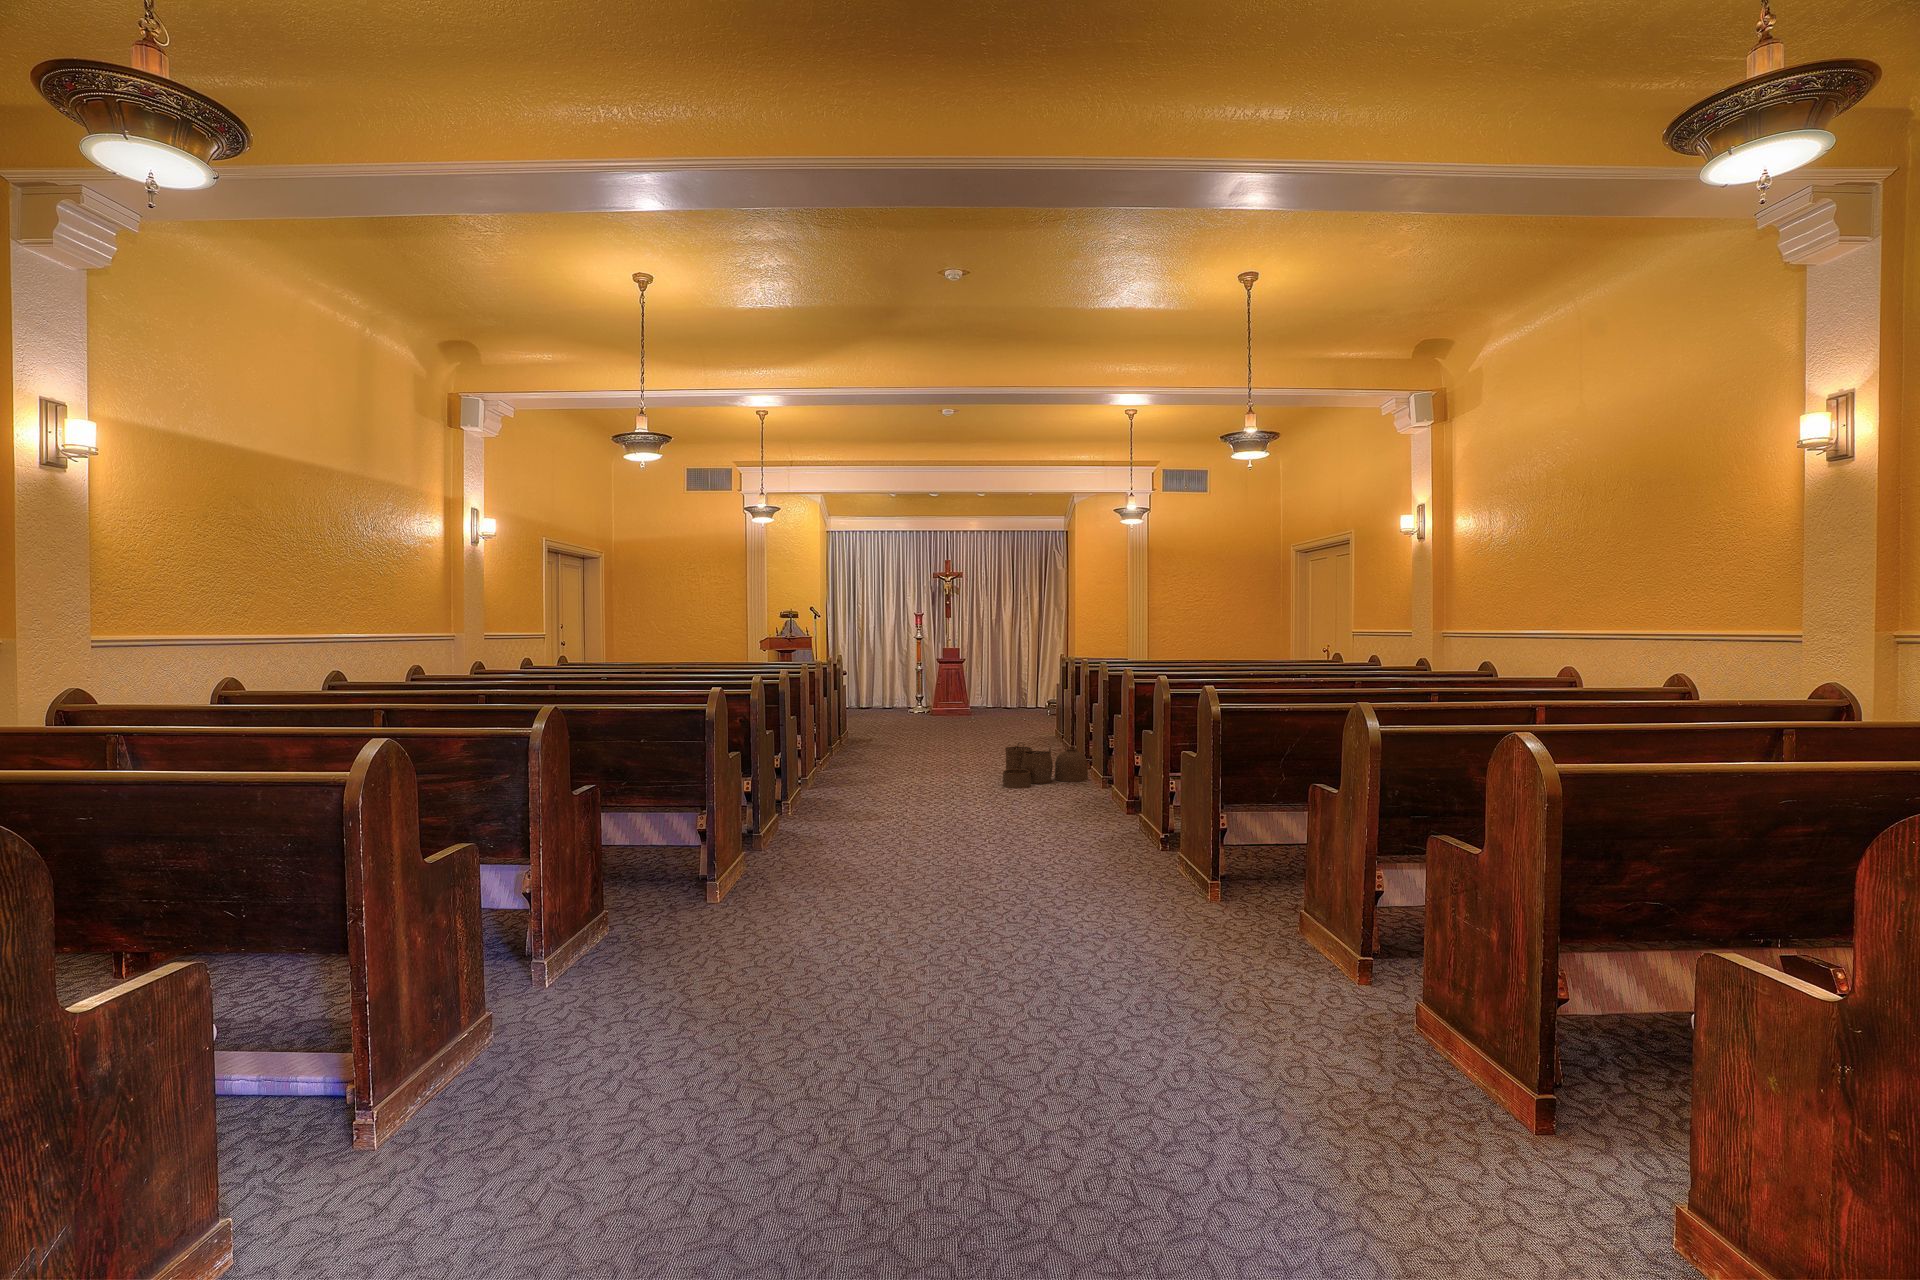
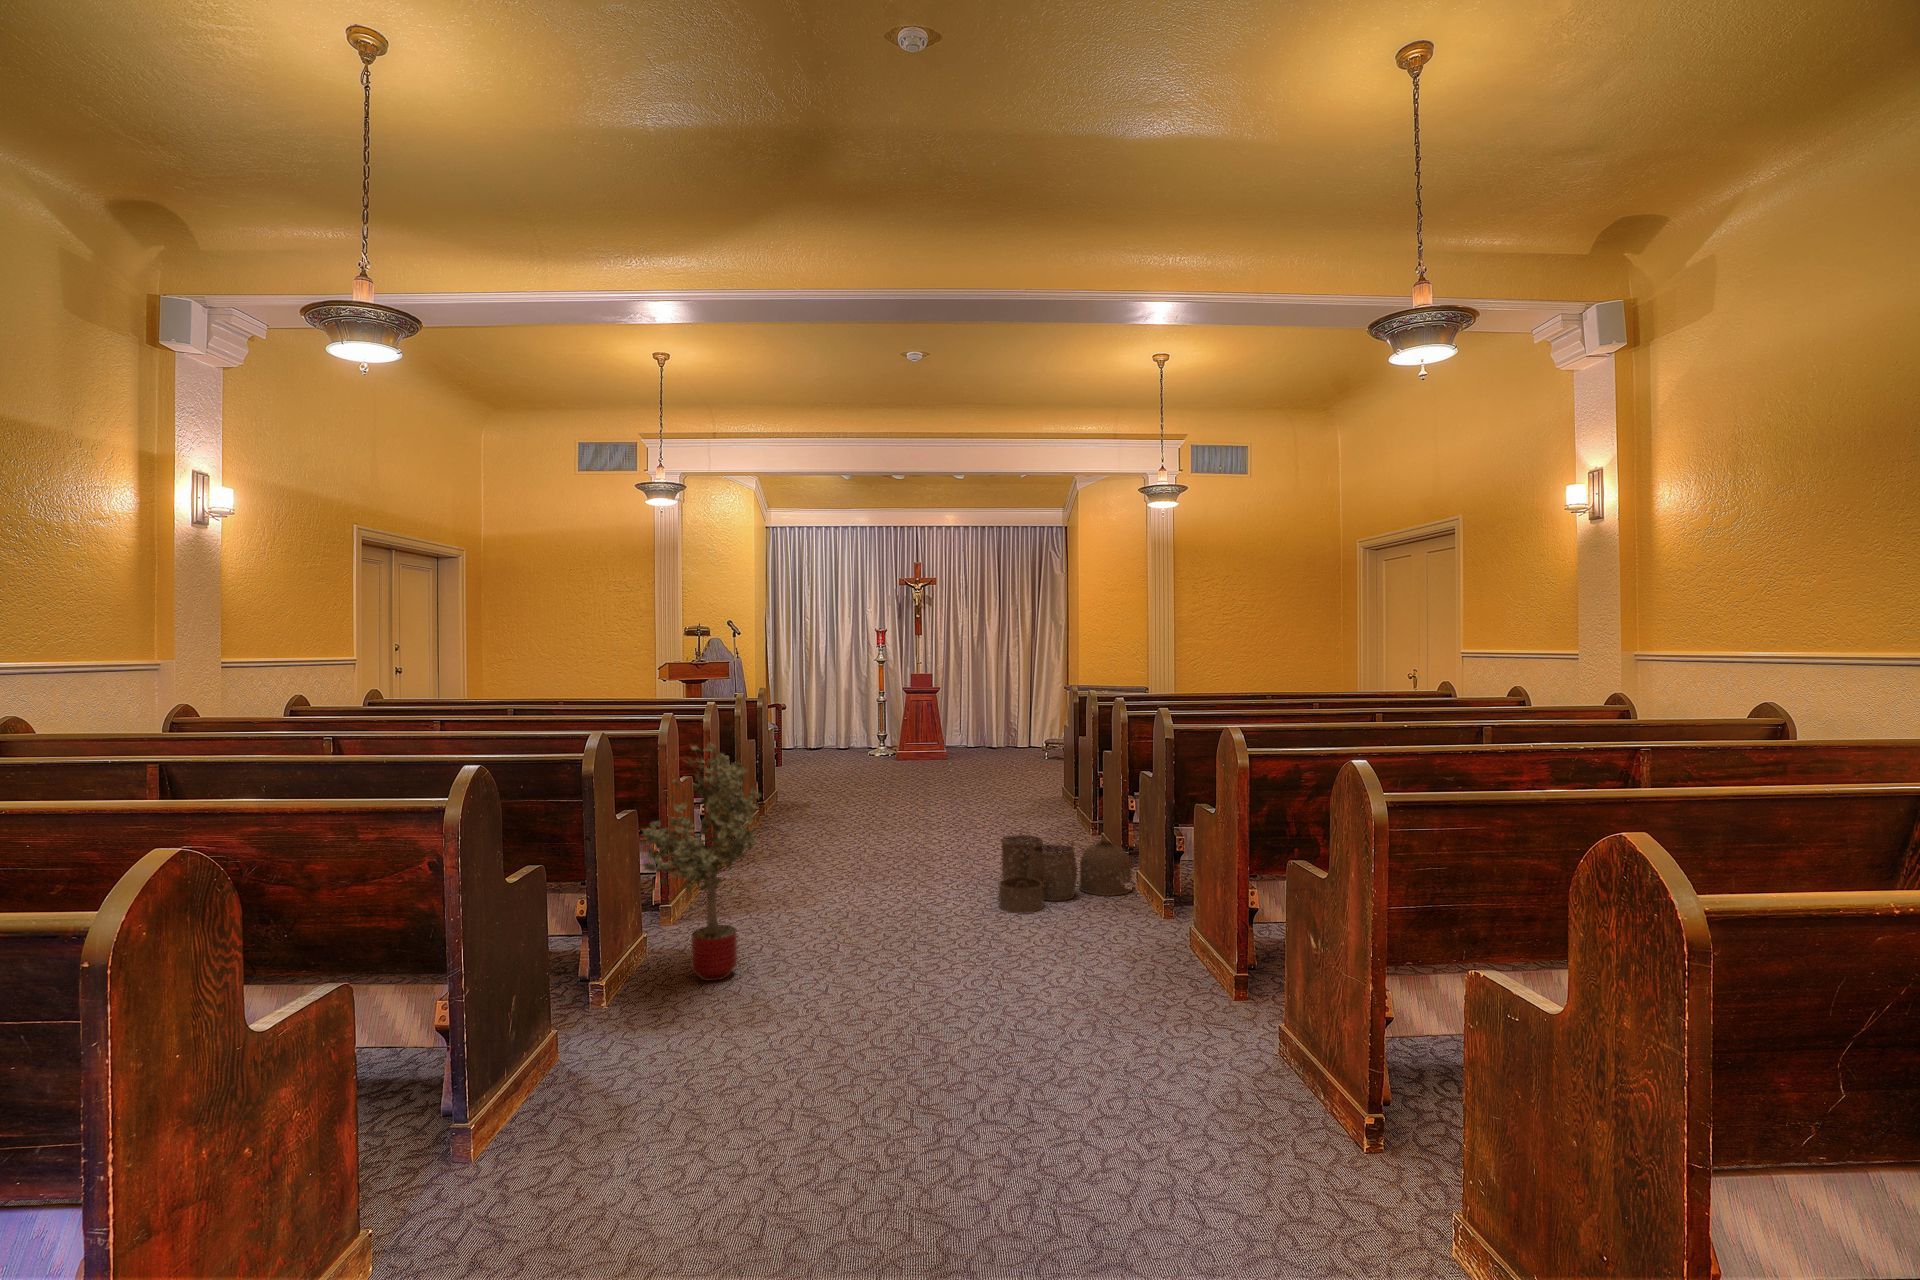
potted tree: none [799,679,867,811] -> present [640,742,761,981]

